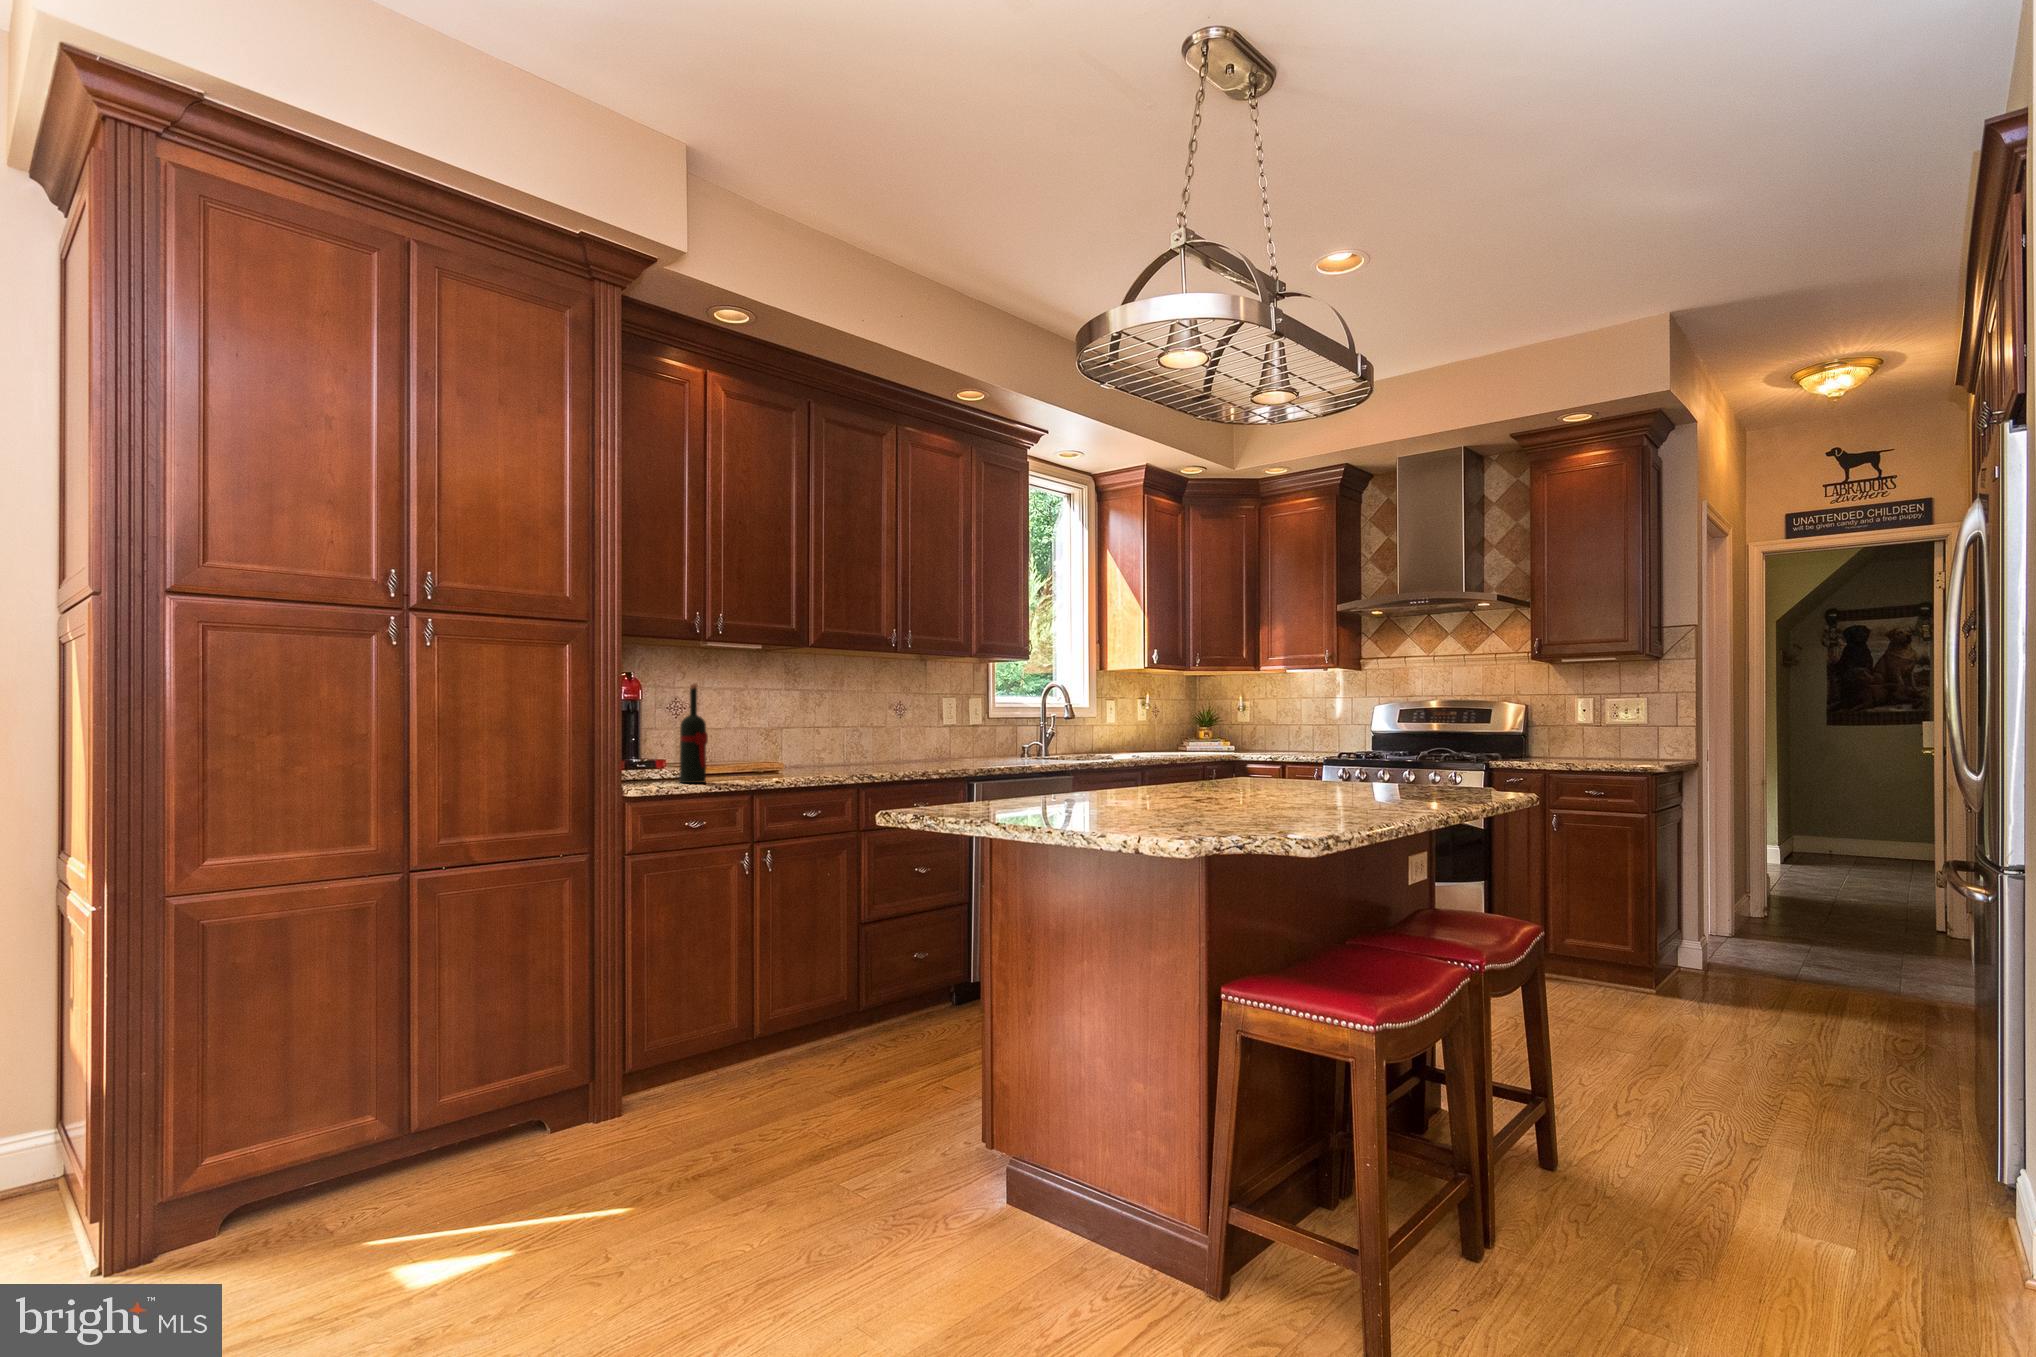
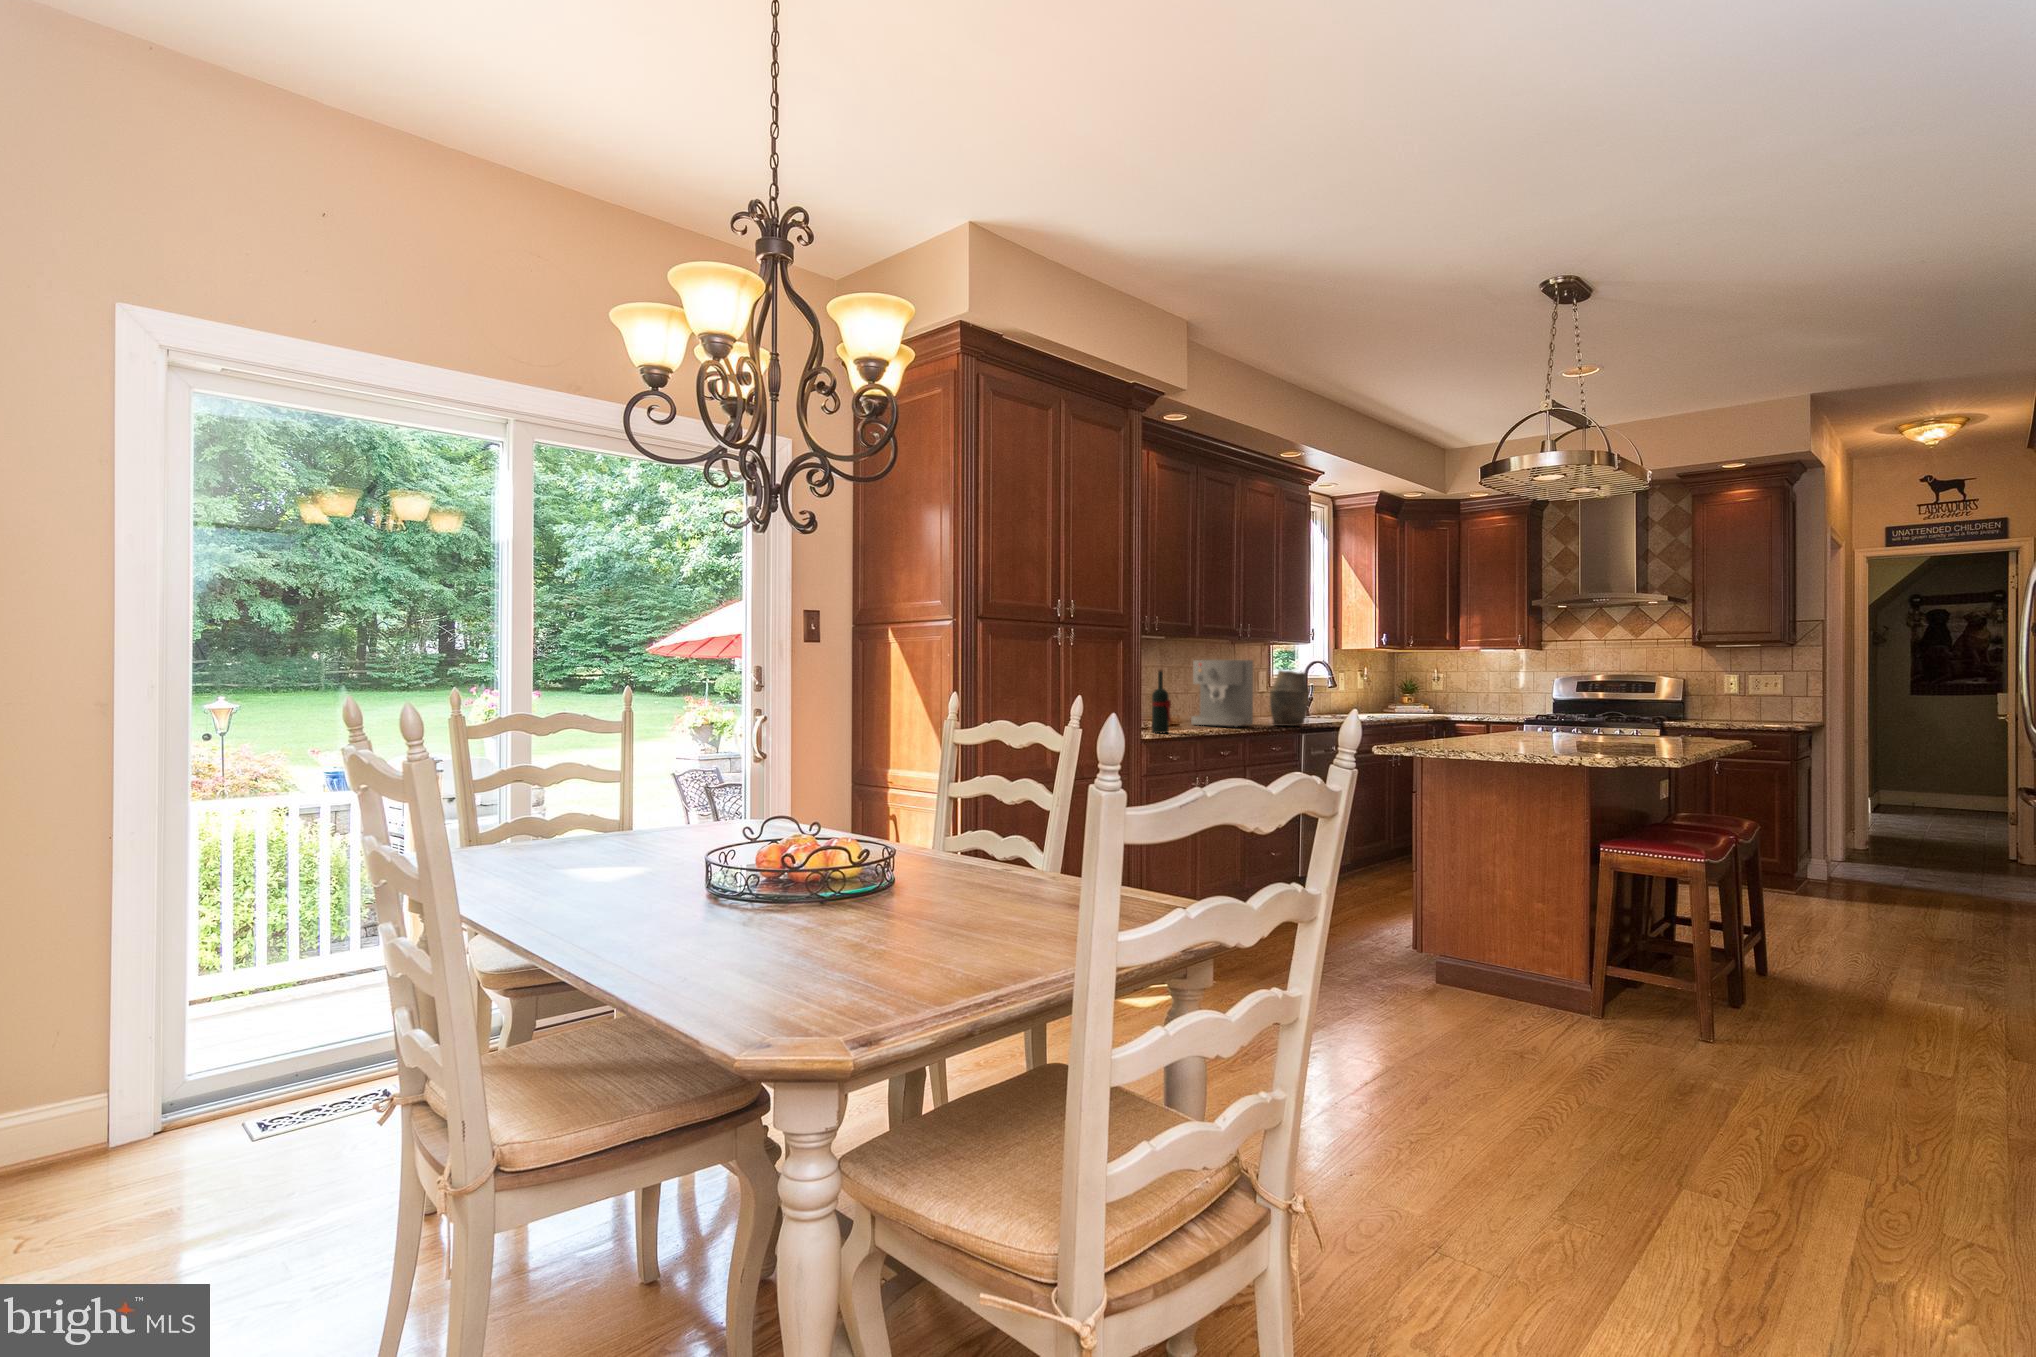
coffee maker: none [804,675,899,772] -> present [1191,660,1253,727]
vase: none [934,690,988,769] -> present [1270,670,1309,726]

